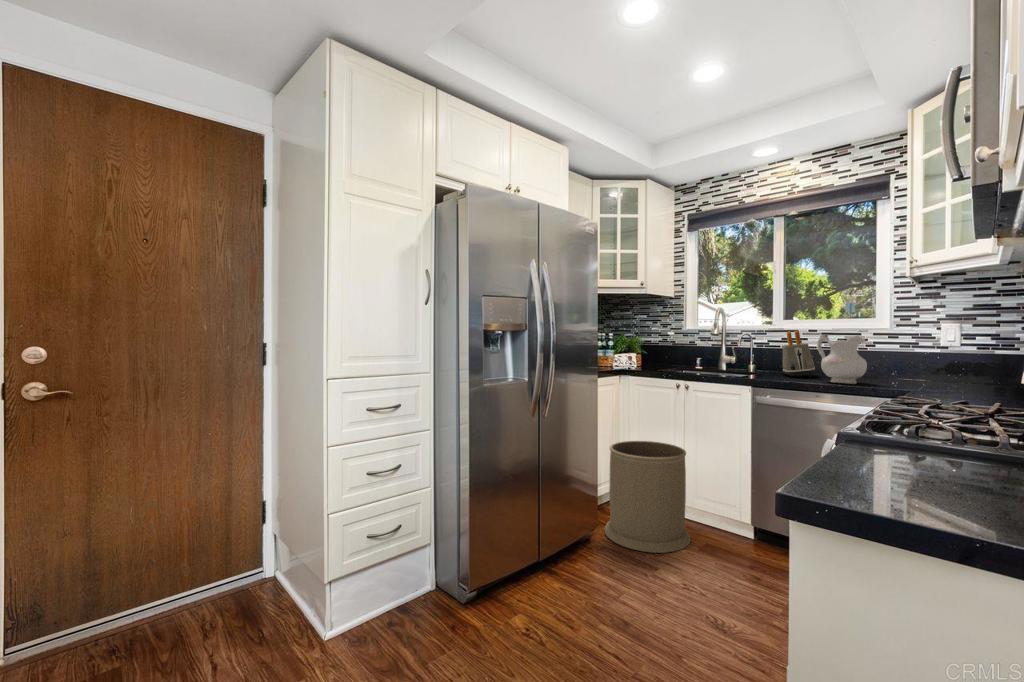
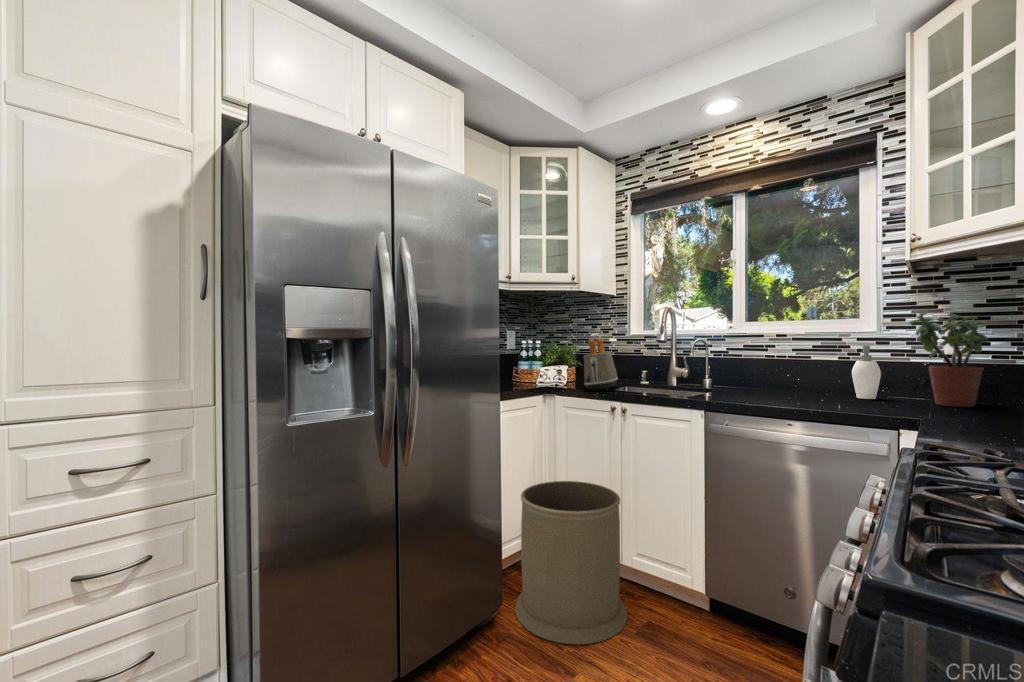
potted plant: none [911,313,970,384] -> present [909,311,988,407]
toaster: present [782,331,815,377] -> present [584,338,618,390]
ceramic pitcher: present [817,334,867,384] -> none [788,340,854,408]
soap dispenser: none [868,339,893,379] -> present [852,345,885,399]

